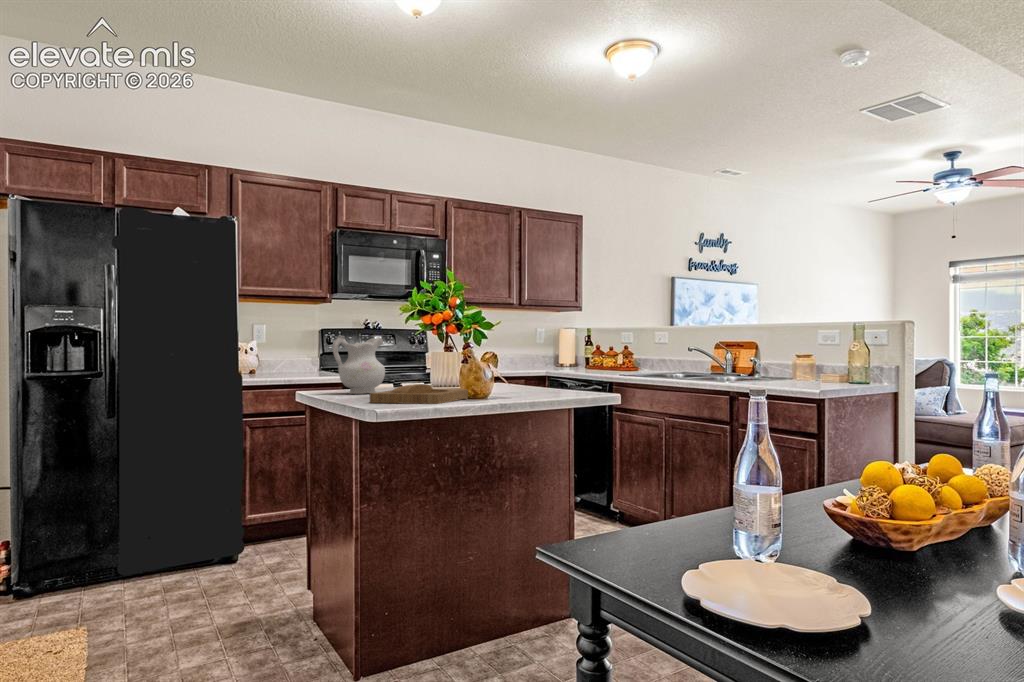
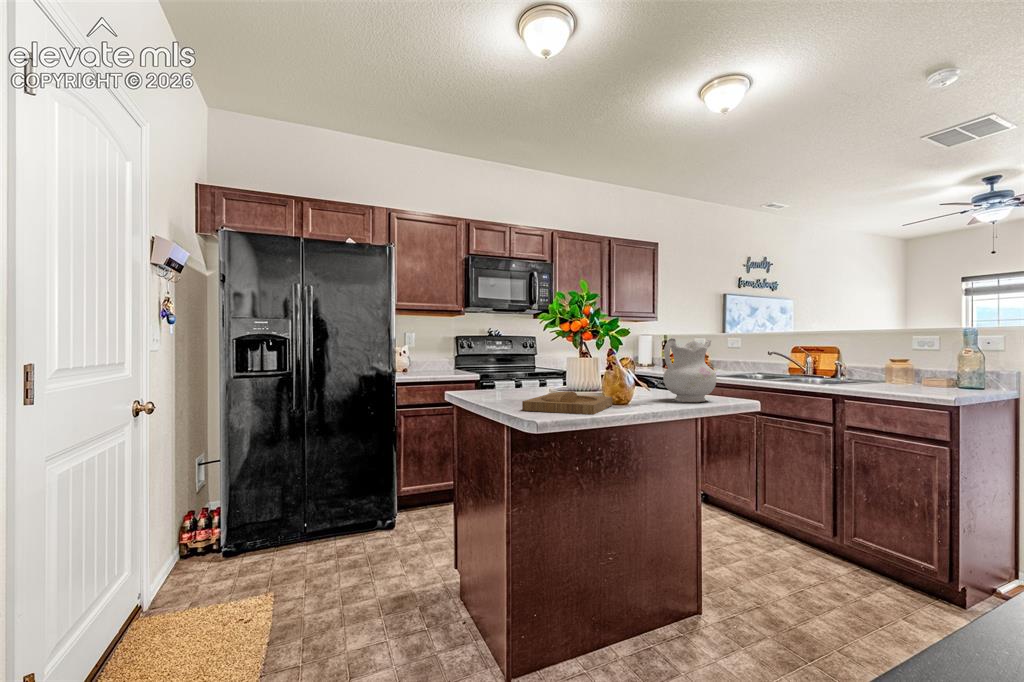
ceramic pitcher: present [333,336,385,394] -> present [663,338,717,402]

